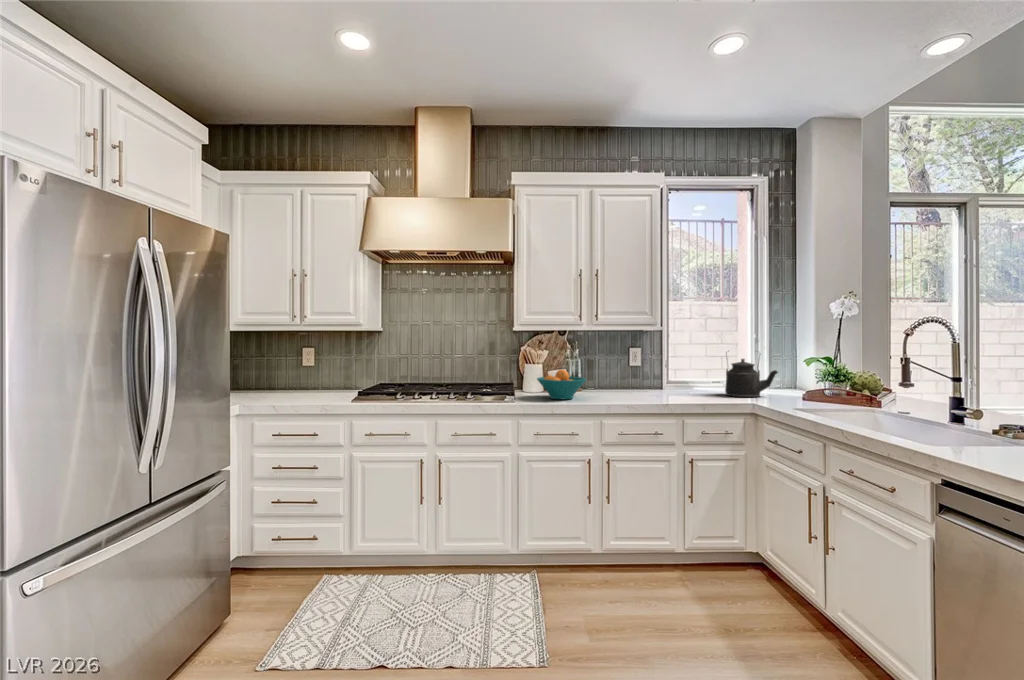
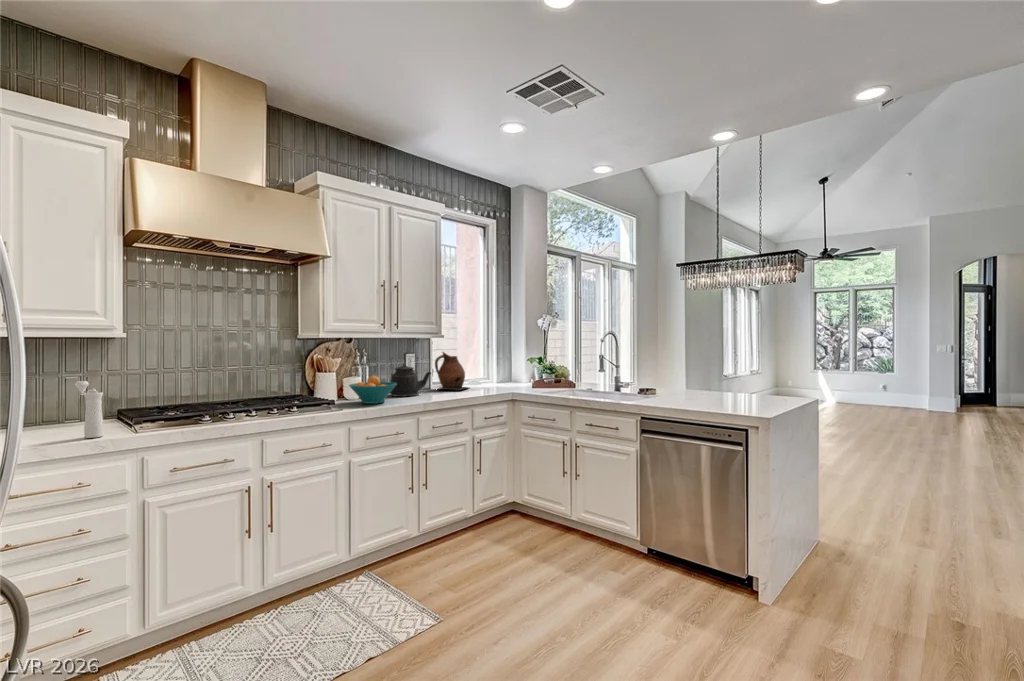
ceramic pitcher: none [660,347,706,395] -> present [435,352,469,390]
kettle: present [725,355,778,397] -> present [390,358,431,397]
pepper mill: none [314,359,326,402] -> present [75,381,103,438]

